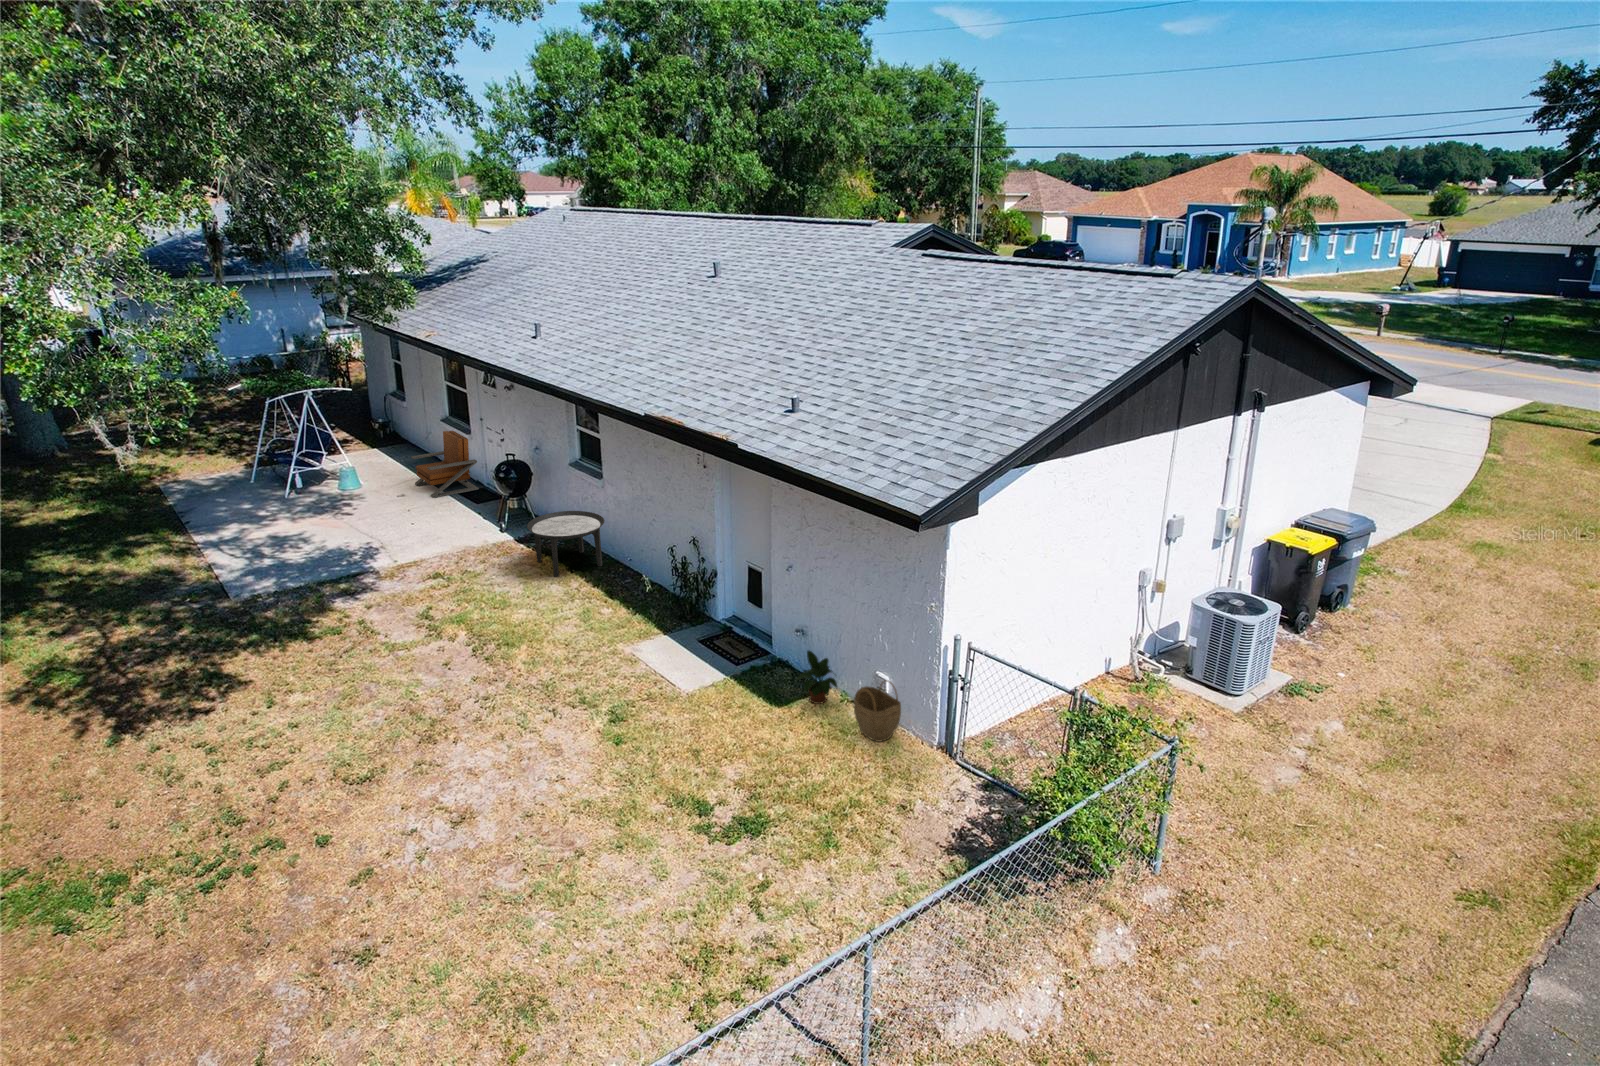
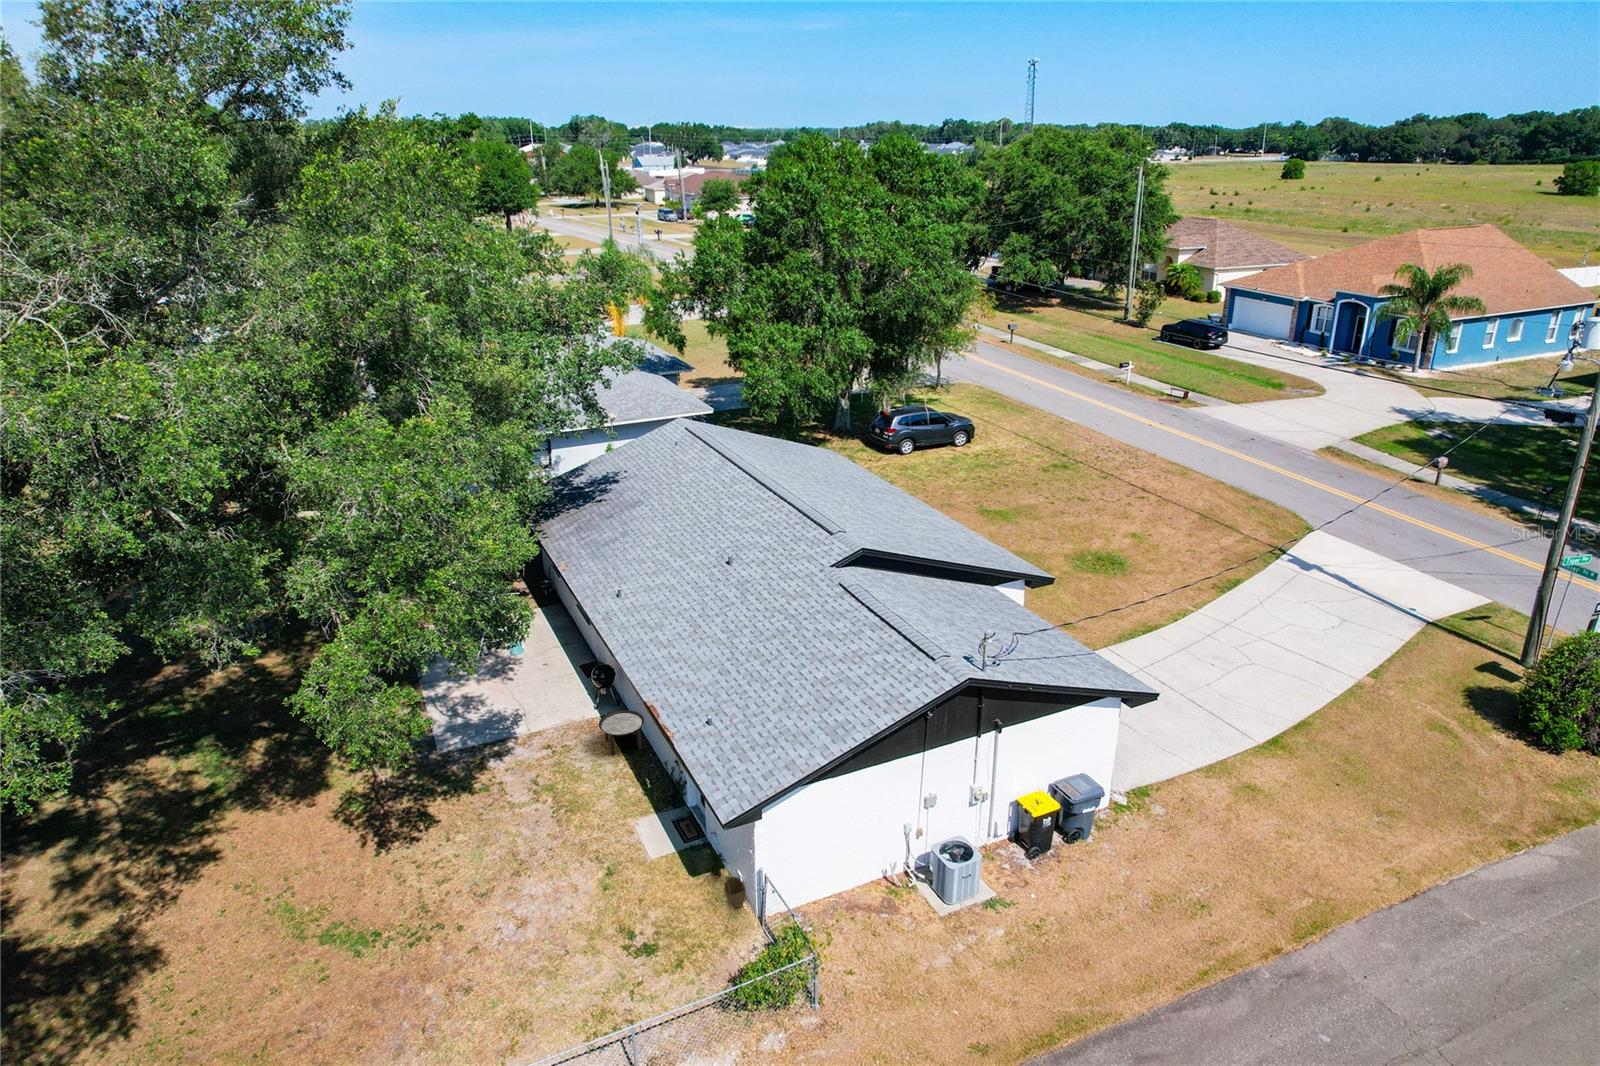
lounge chair: present [411,431,479,498] -> none [552,623,591,671]

